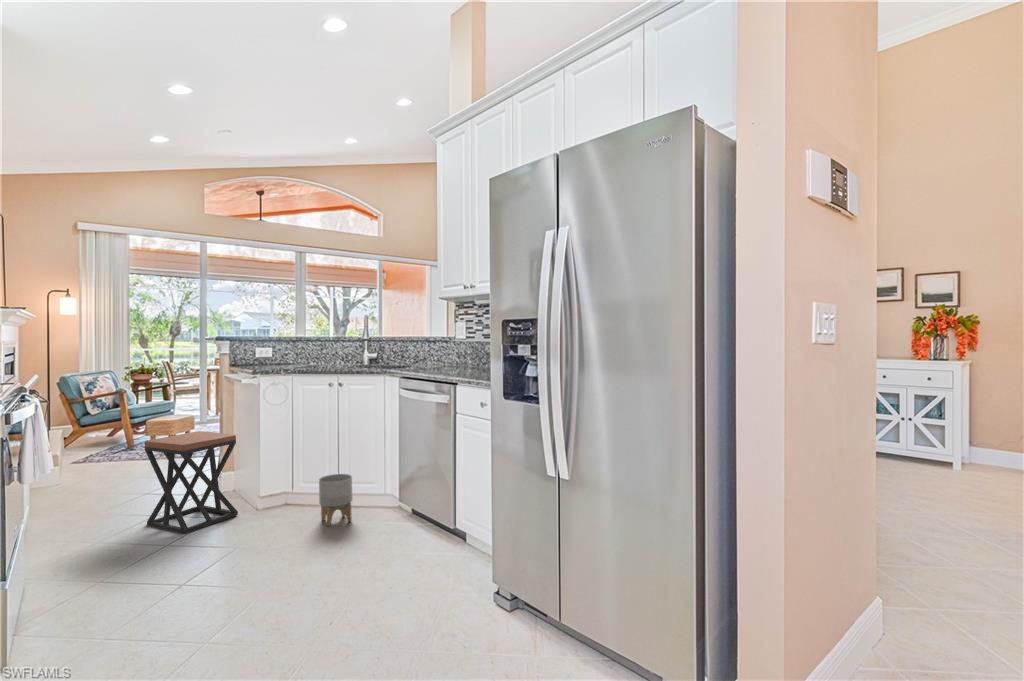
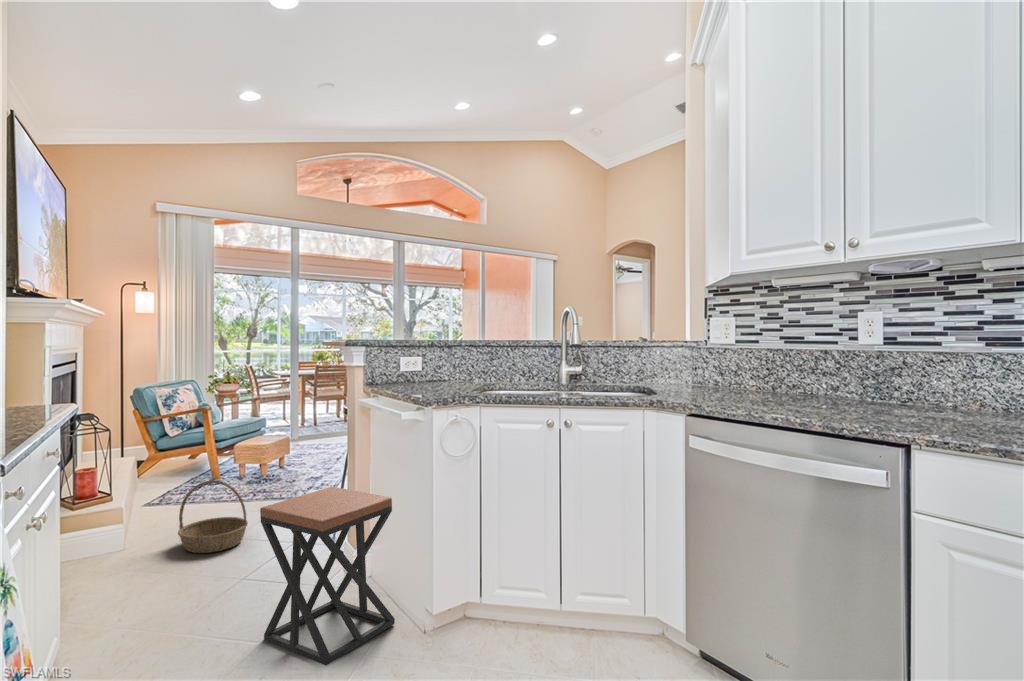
basket: none [93,438,148,488] -> present [178,481,248,553]
planter: present [319,474,352,527] -> none [530,567,584,663]

